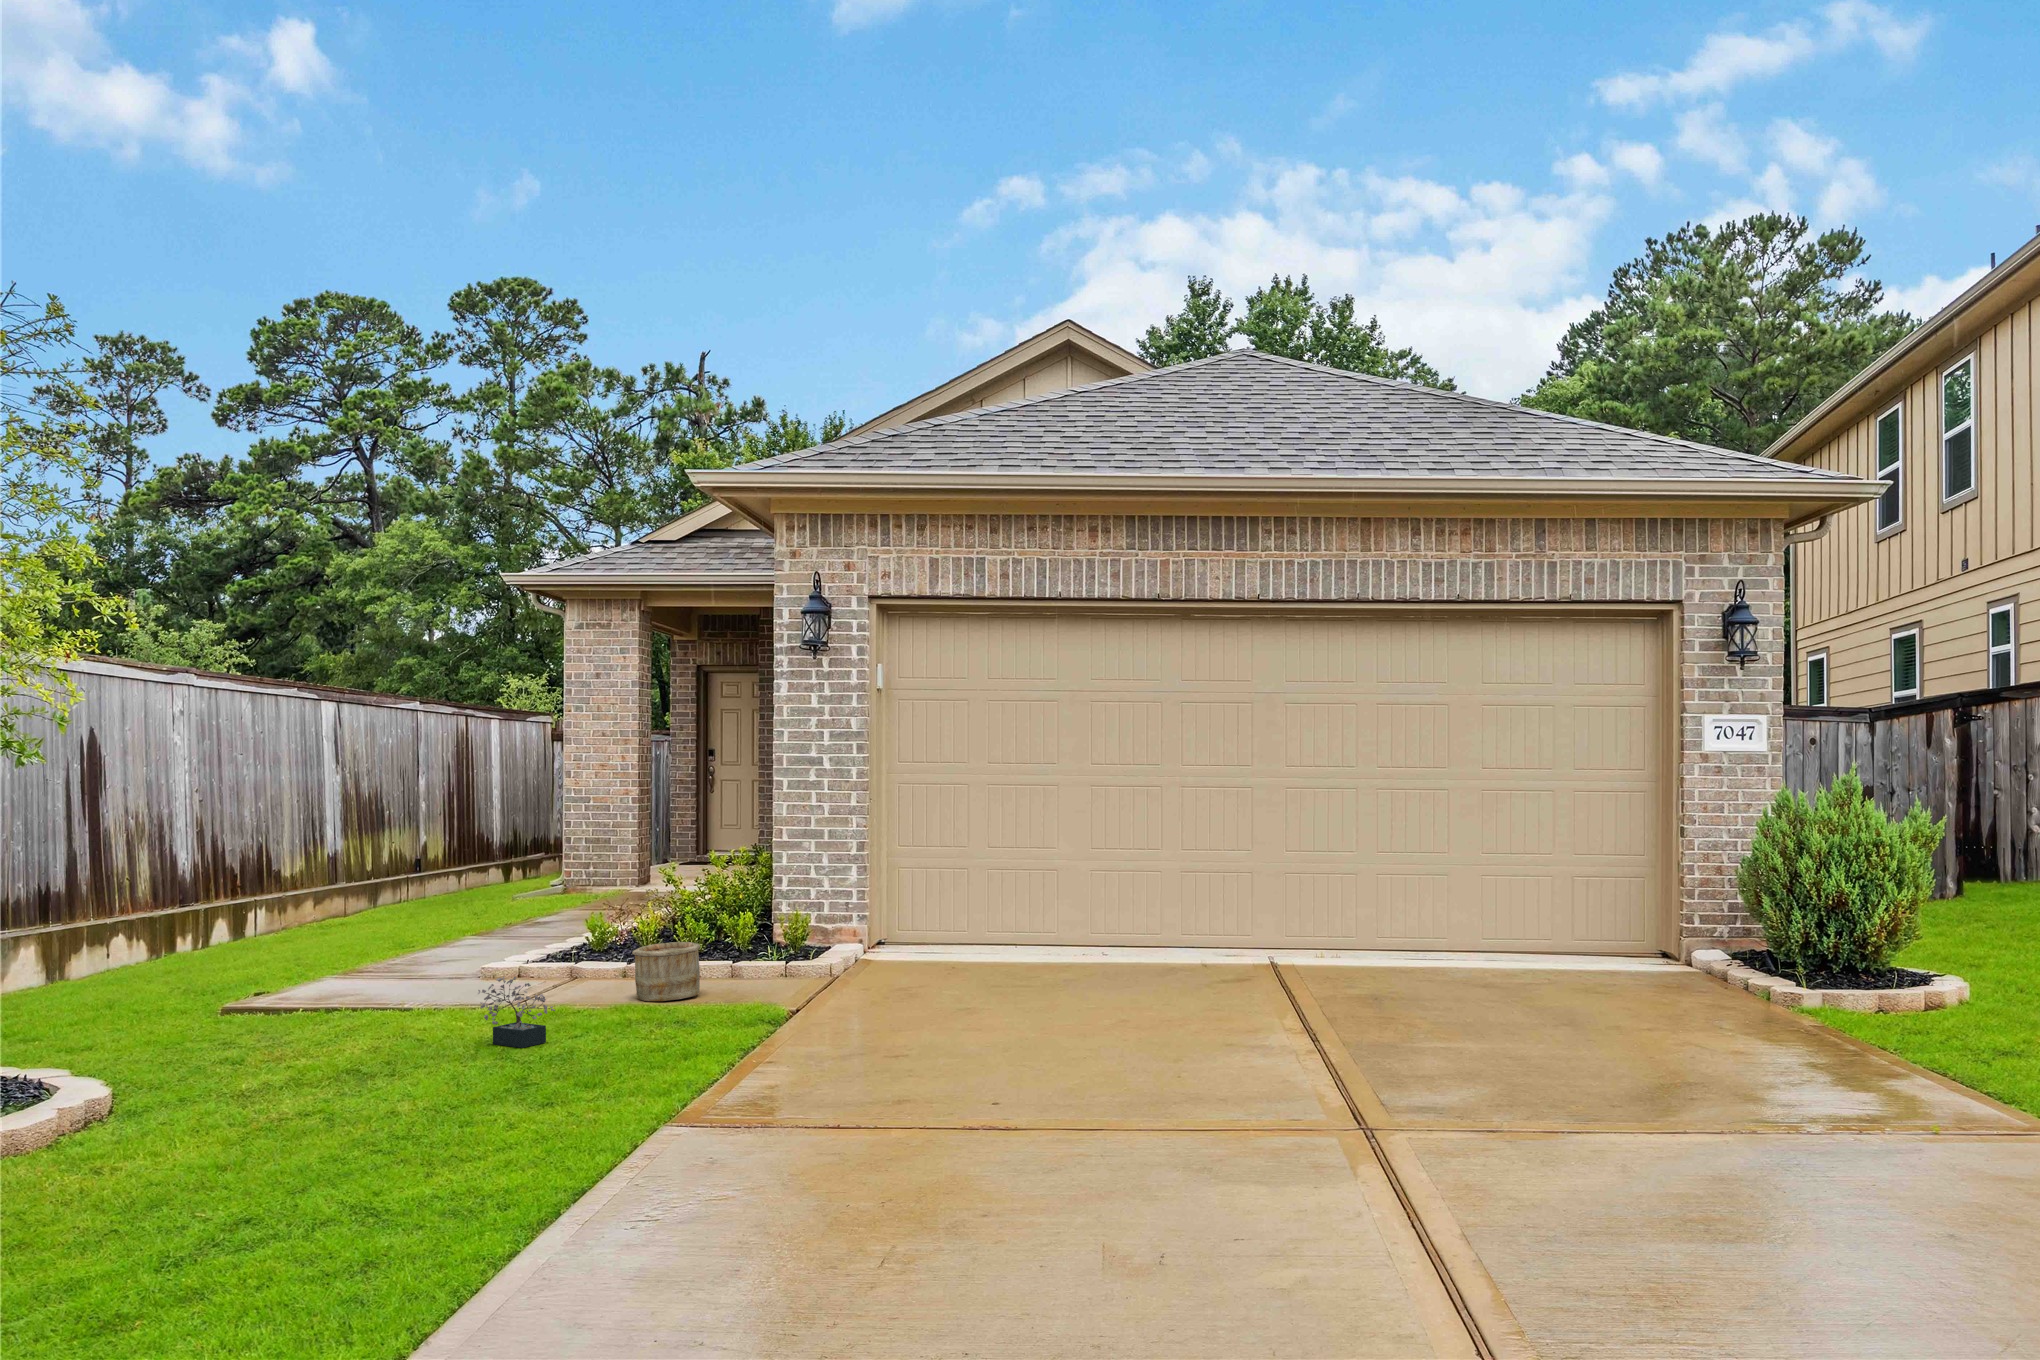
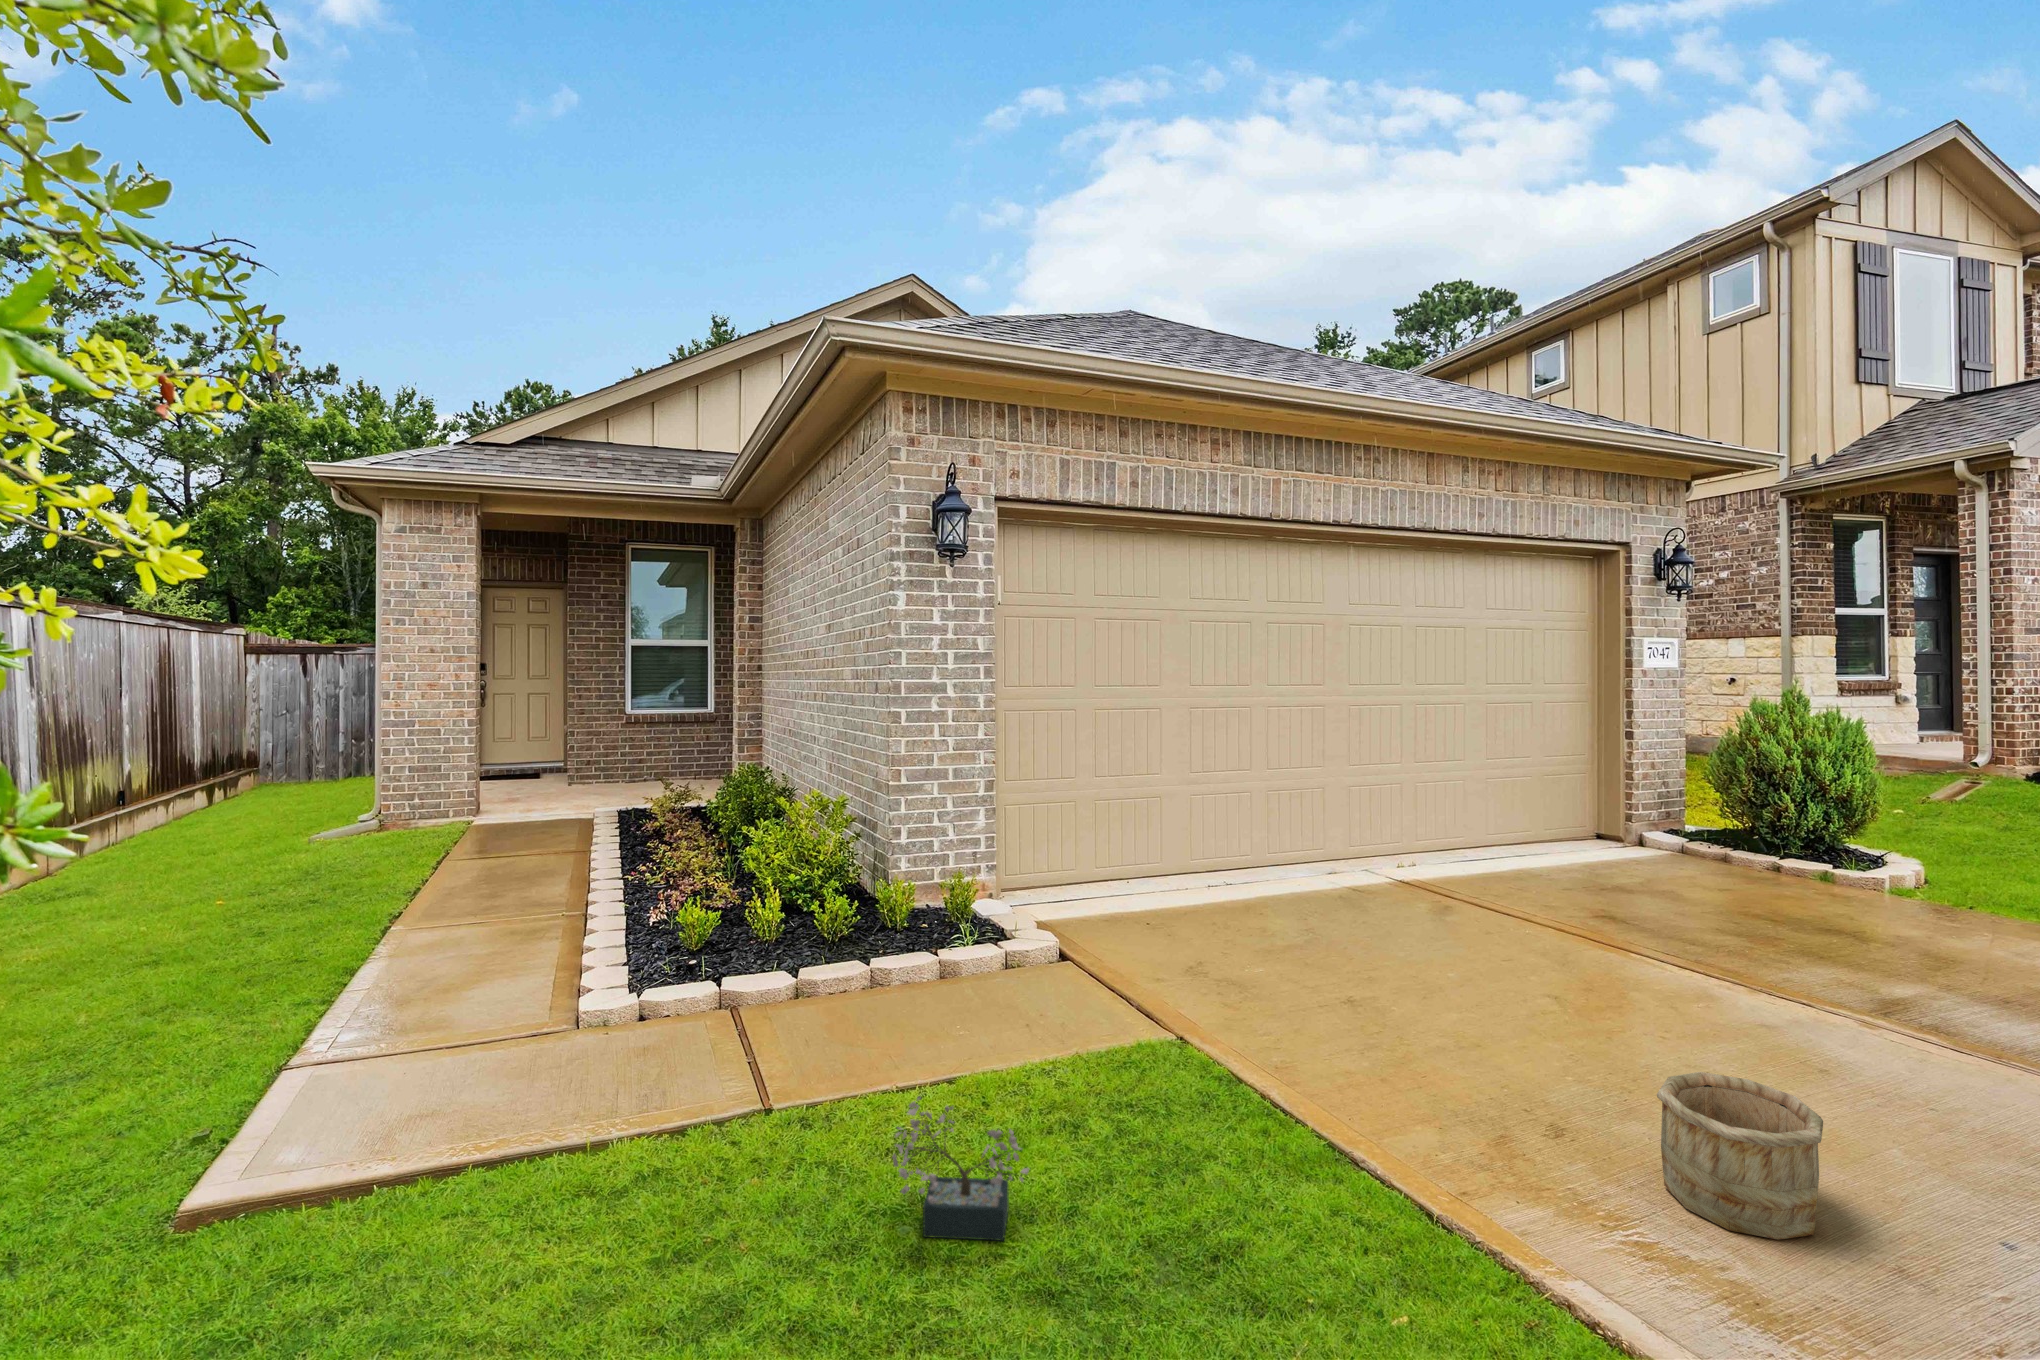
wooden bucket: present [632,942,700,1001] -> present [1657,1072,1823,1240]

